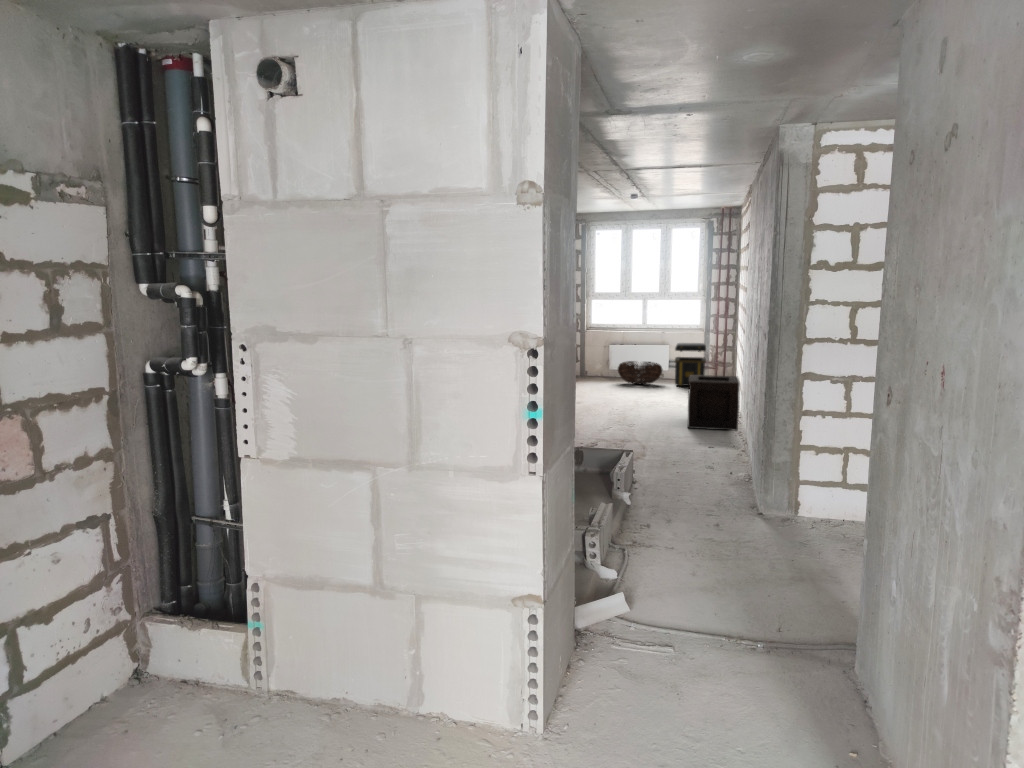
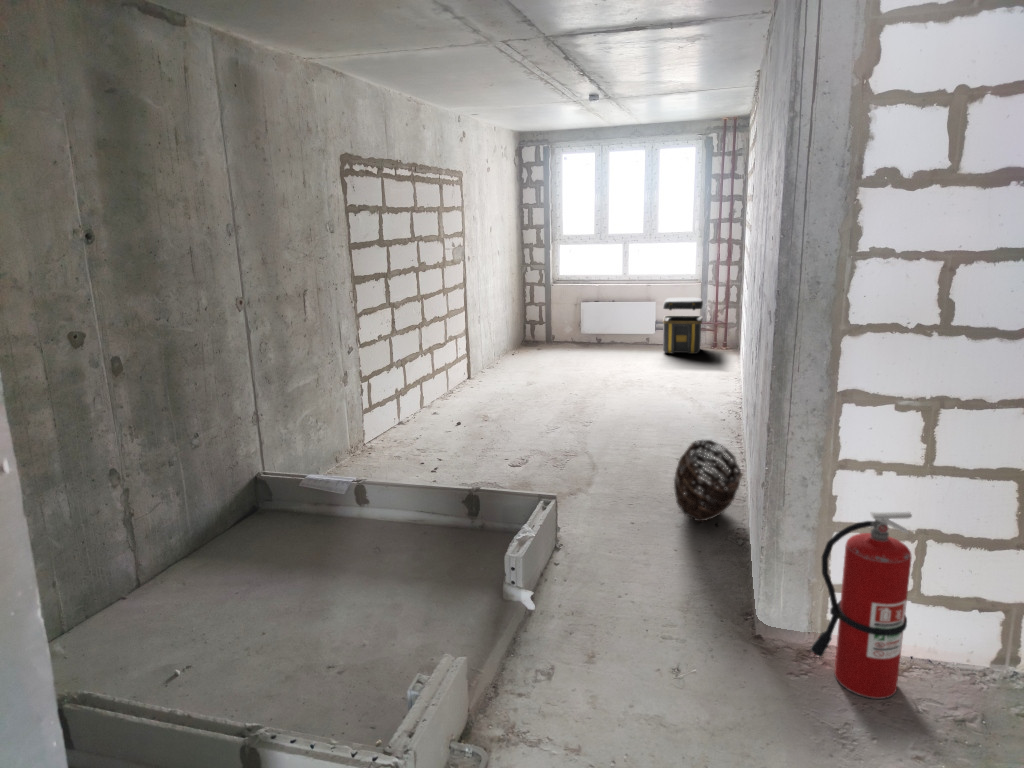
basket: present [618,361,663,384] -> present [674,440,742,522]
wooden crate: present [688,375,740,431] -> none [666,350,739,430]
fire extinguisher: none [789,433,839,533] -> present [811,511,912,699]

